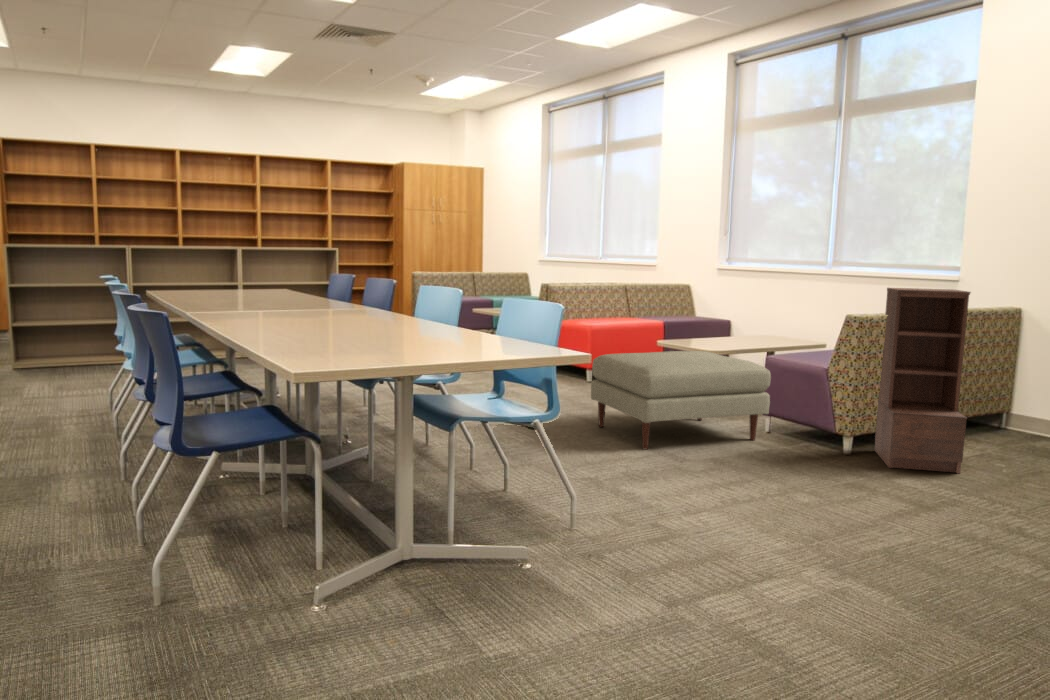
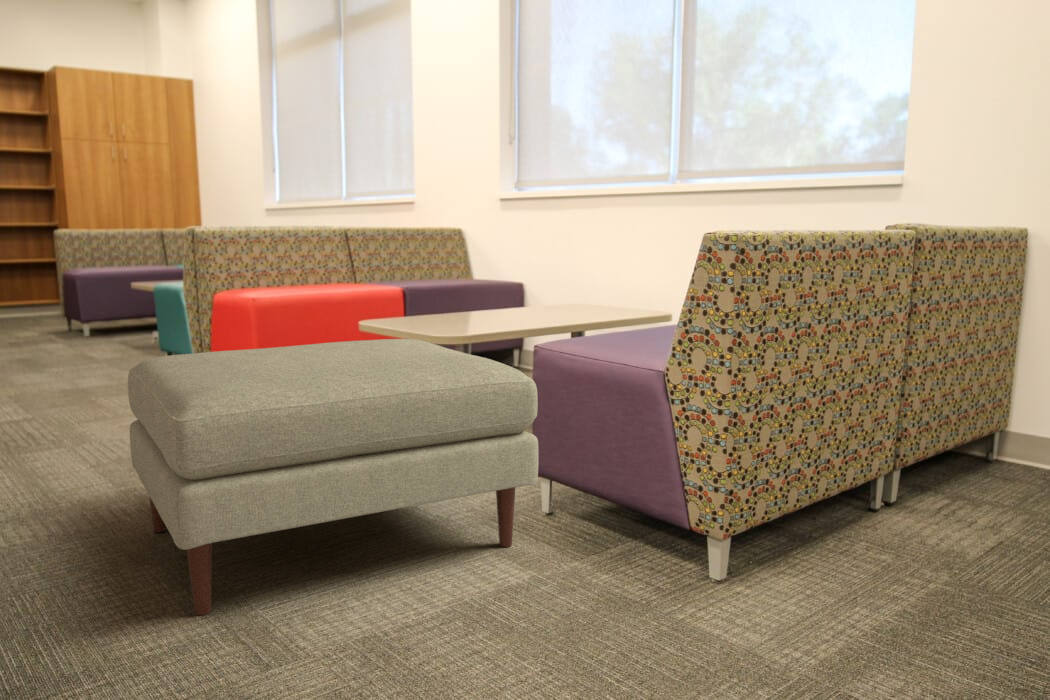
bookshelf: present [875,288,970,474] -> none [779,157,1018,634]

